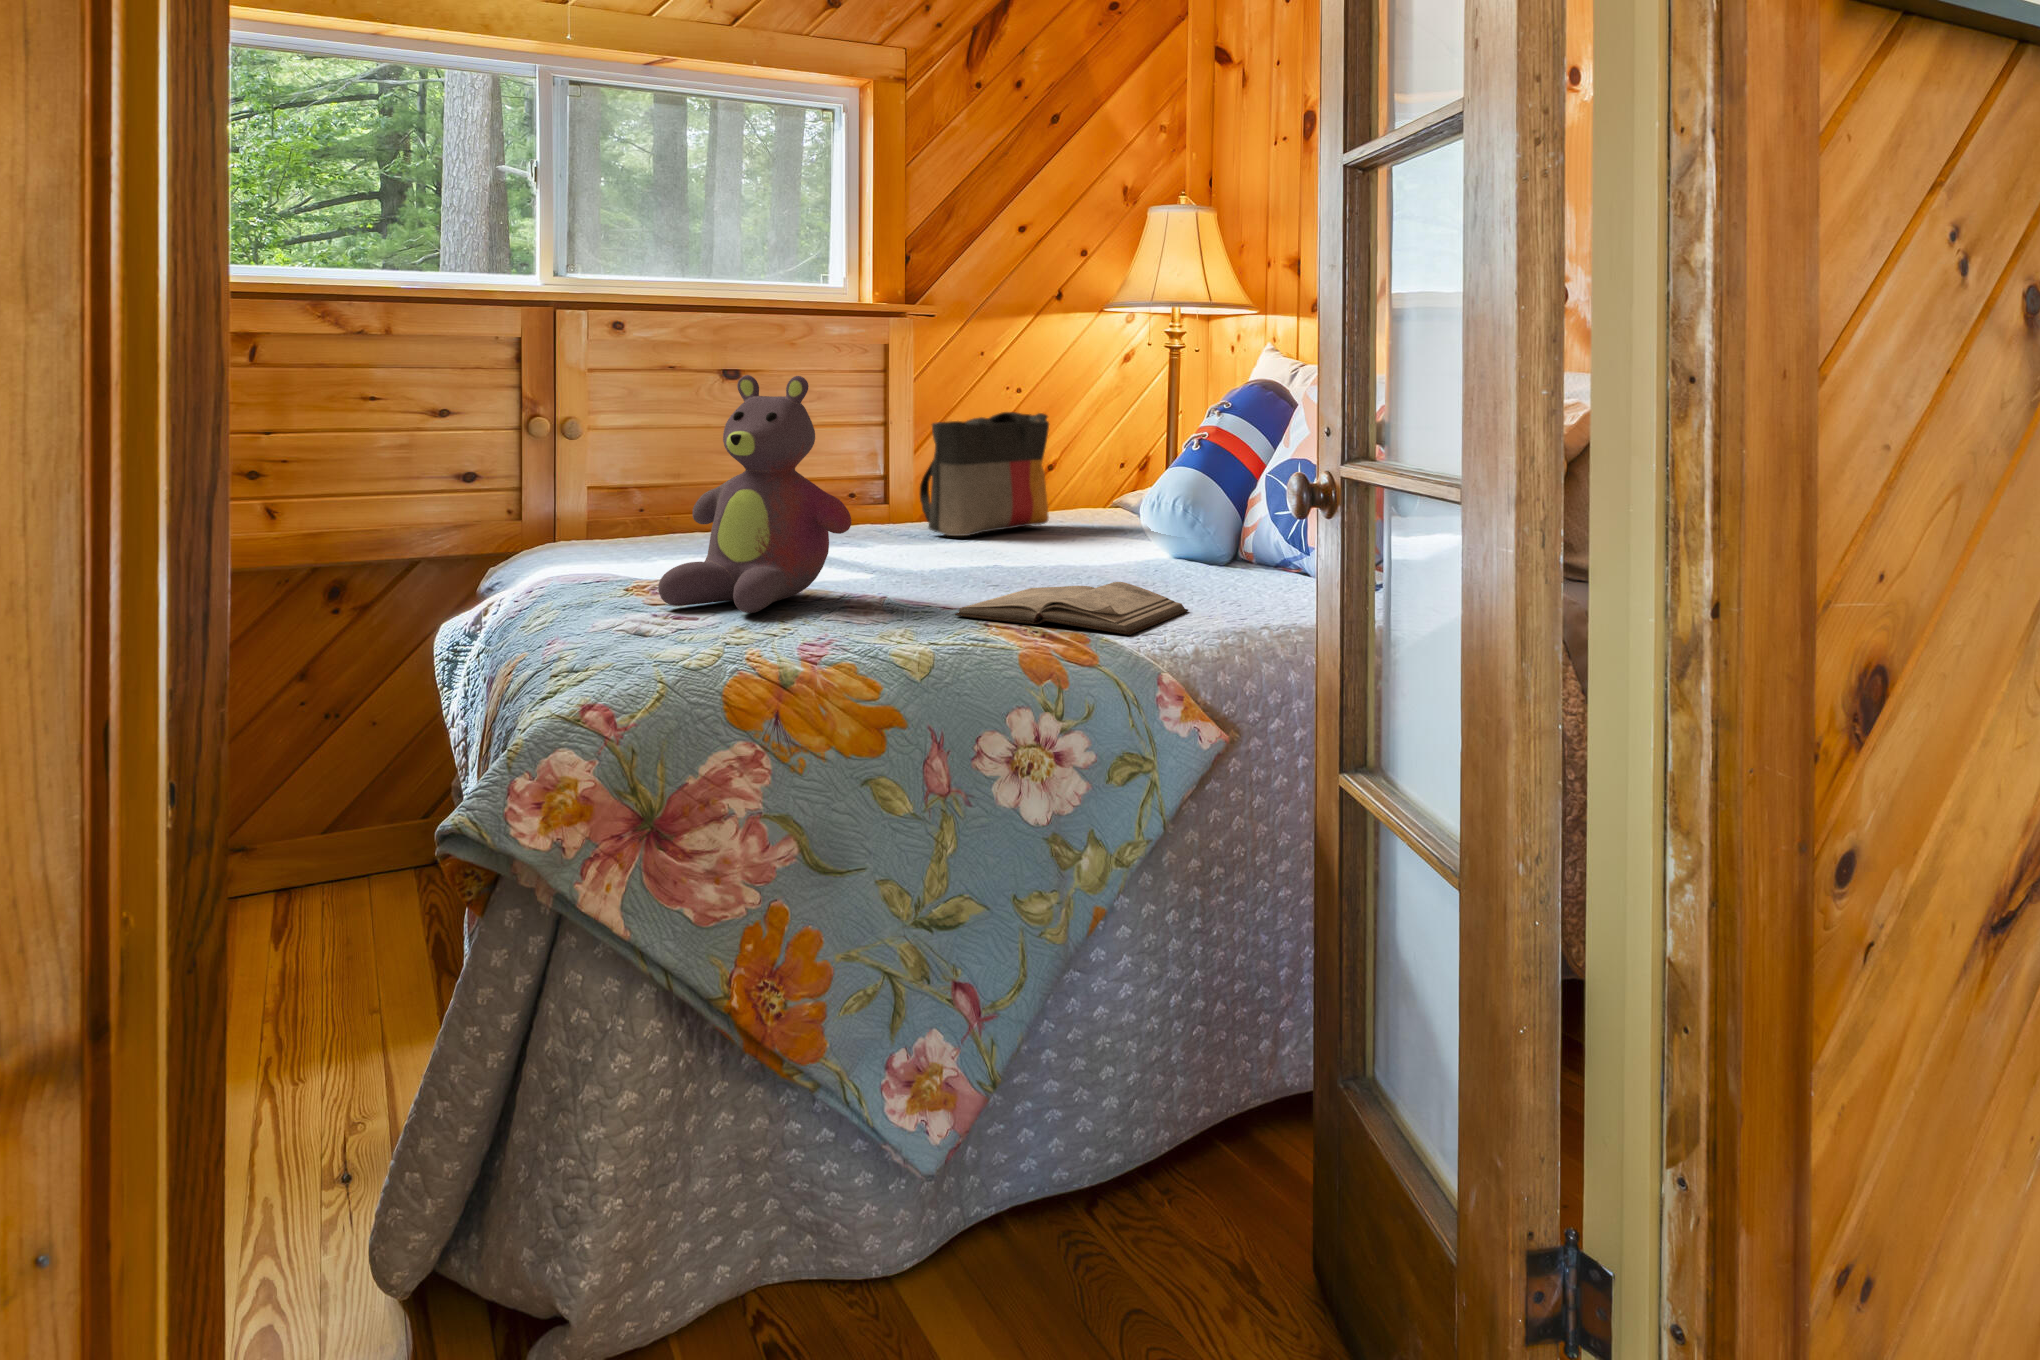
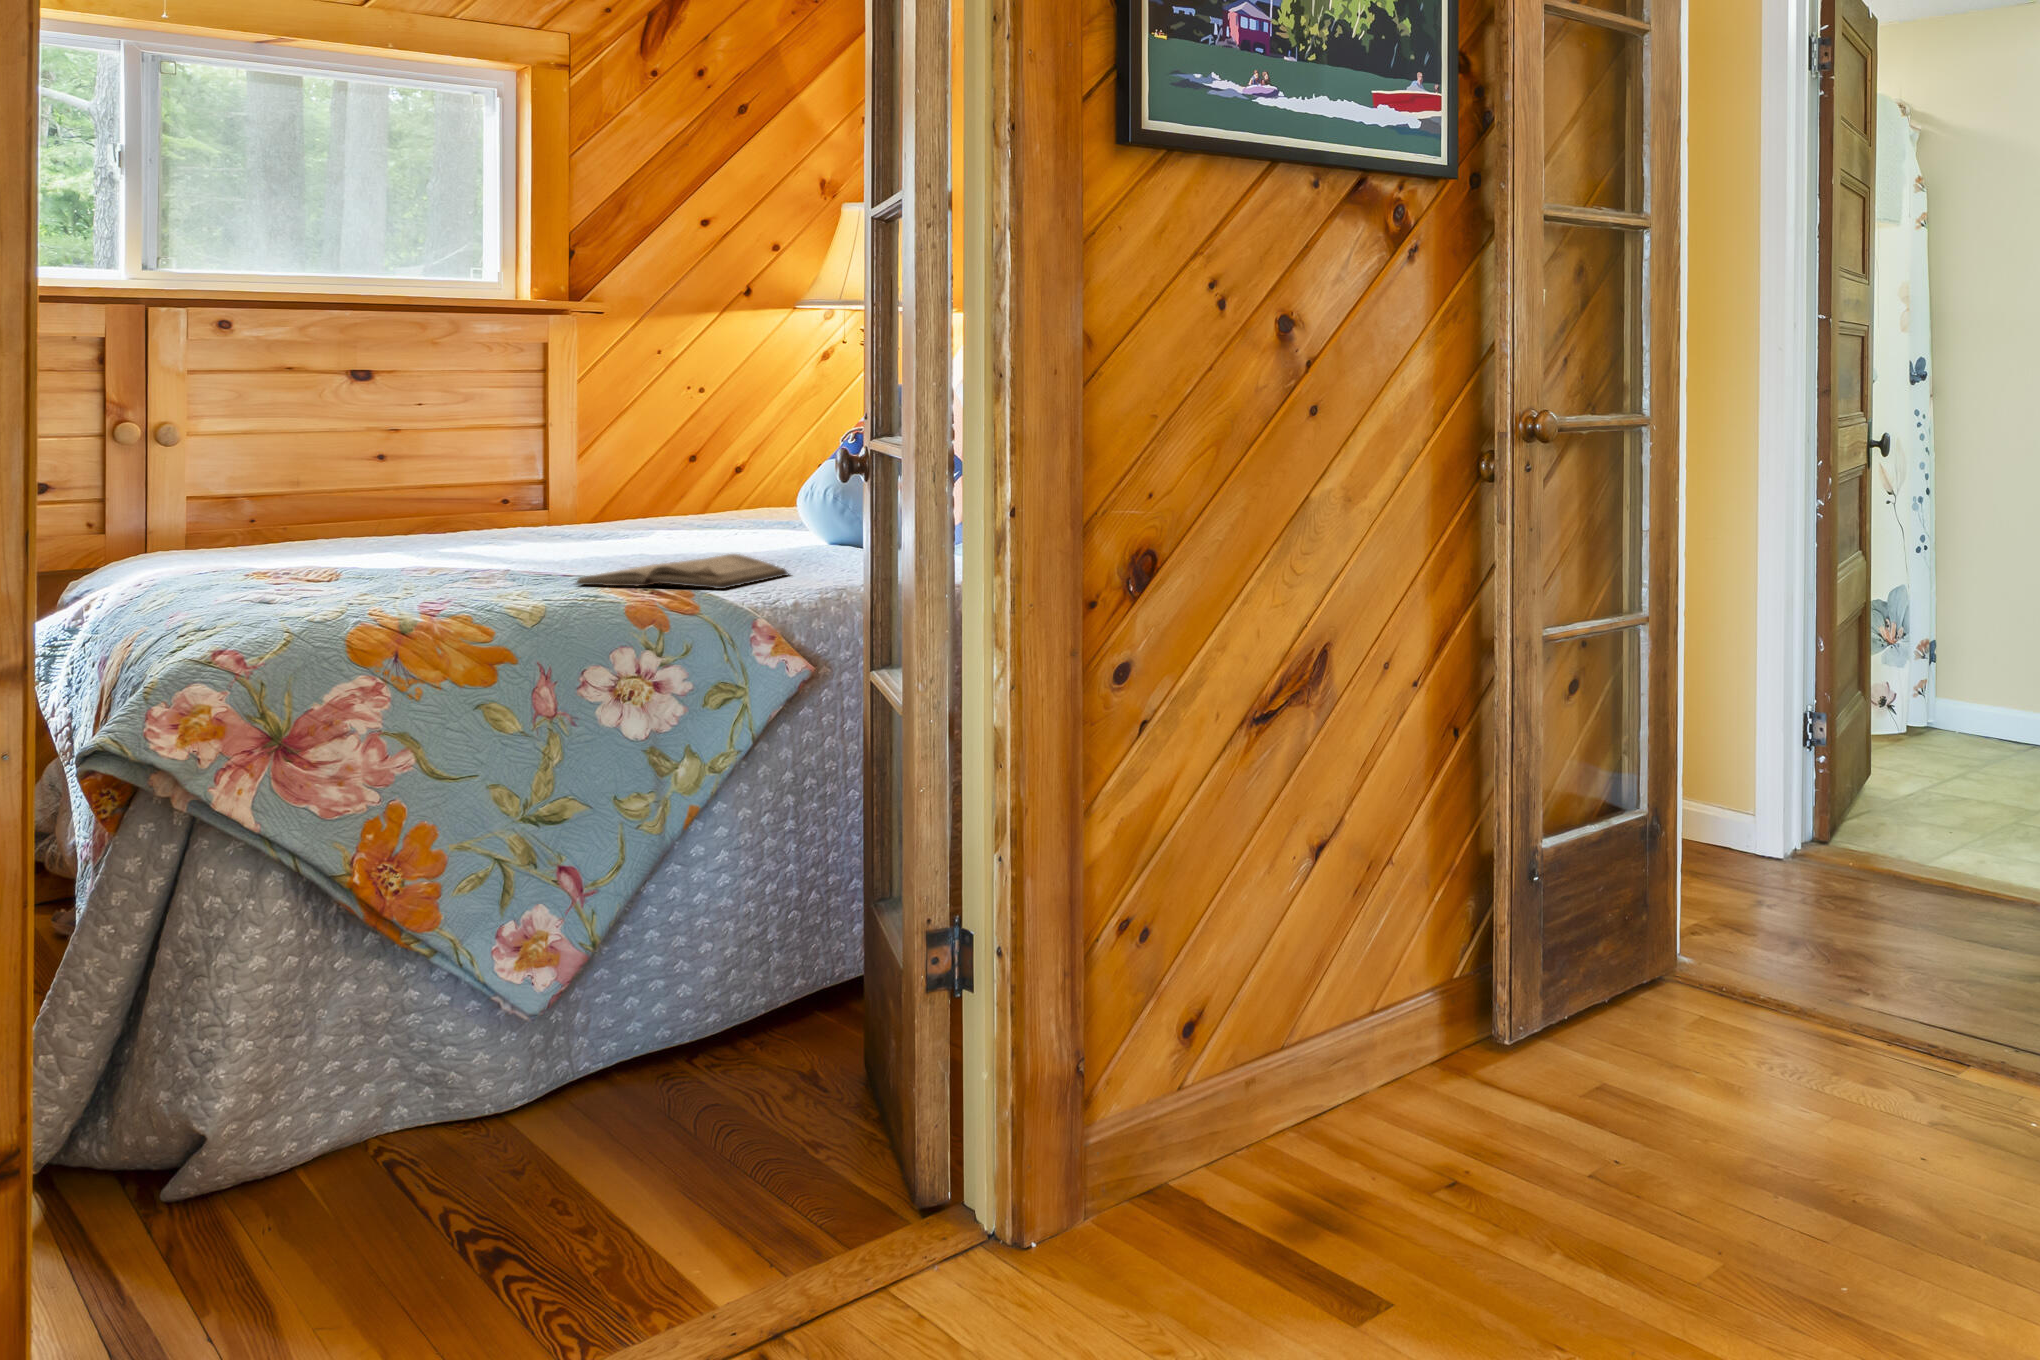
stuffed bear: present [658,375,851,613] -> none [282,380,477,590]
tote bag: present [920,412,1049,536] -> none [574,414,714,534]

